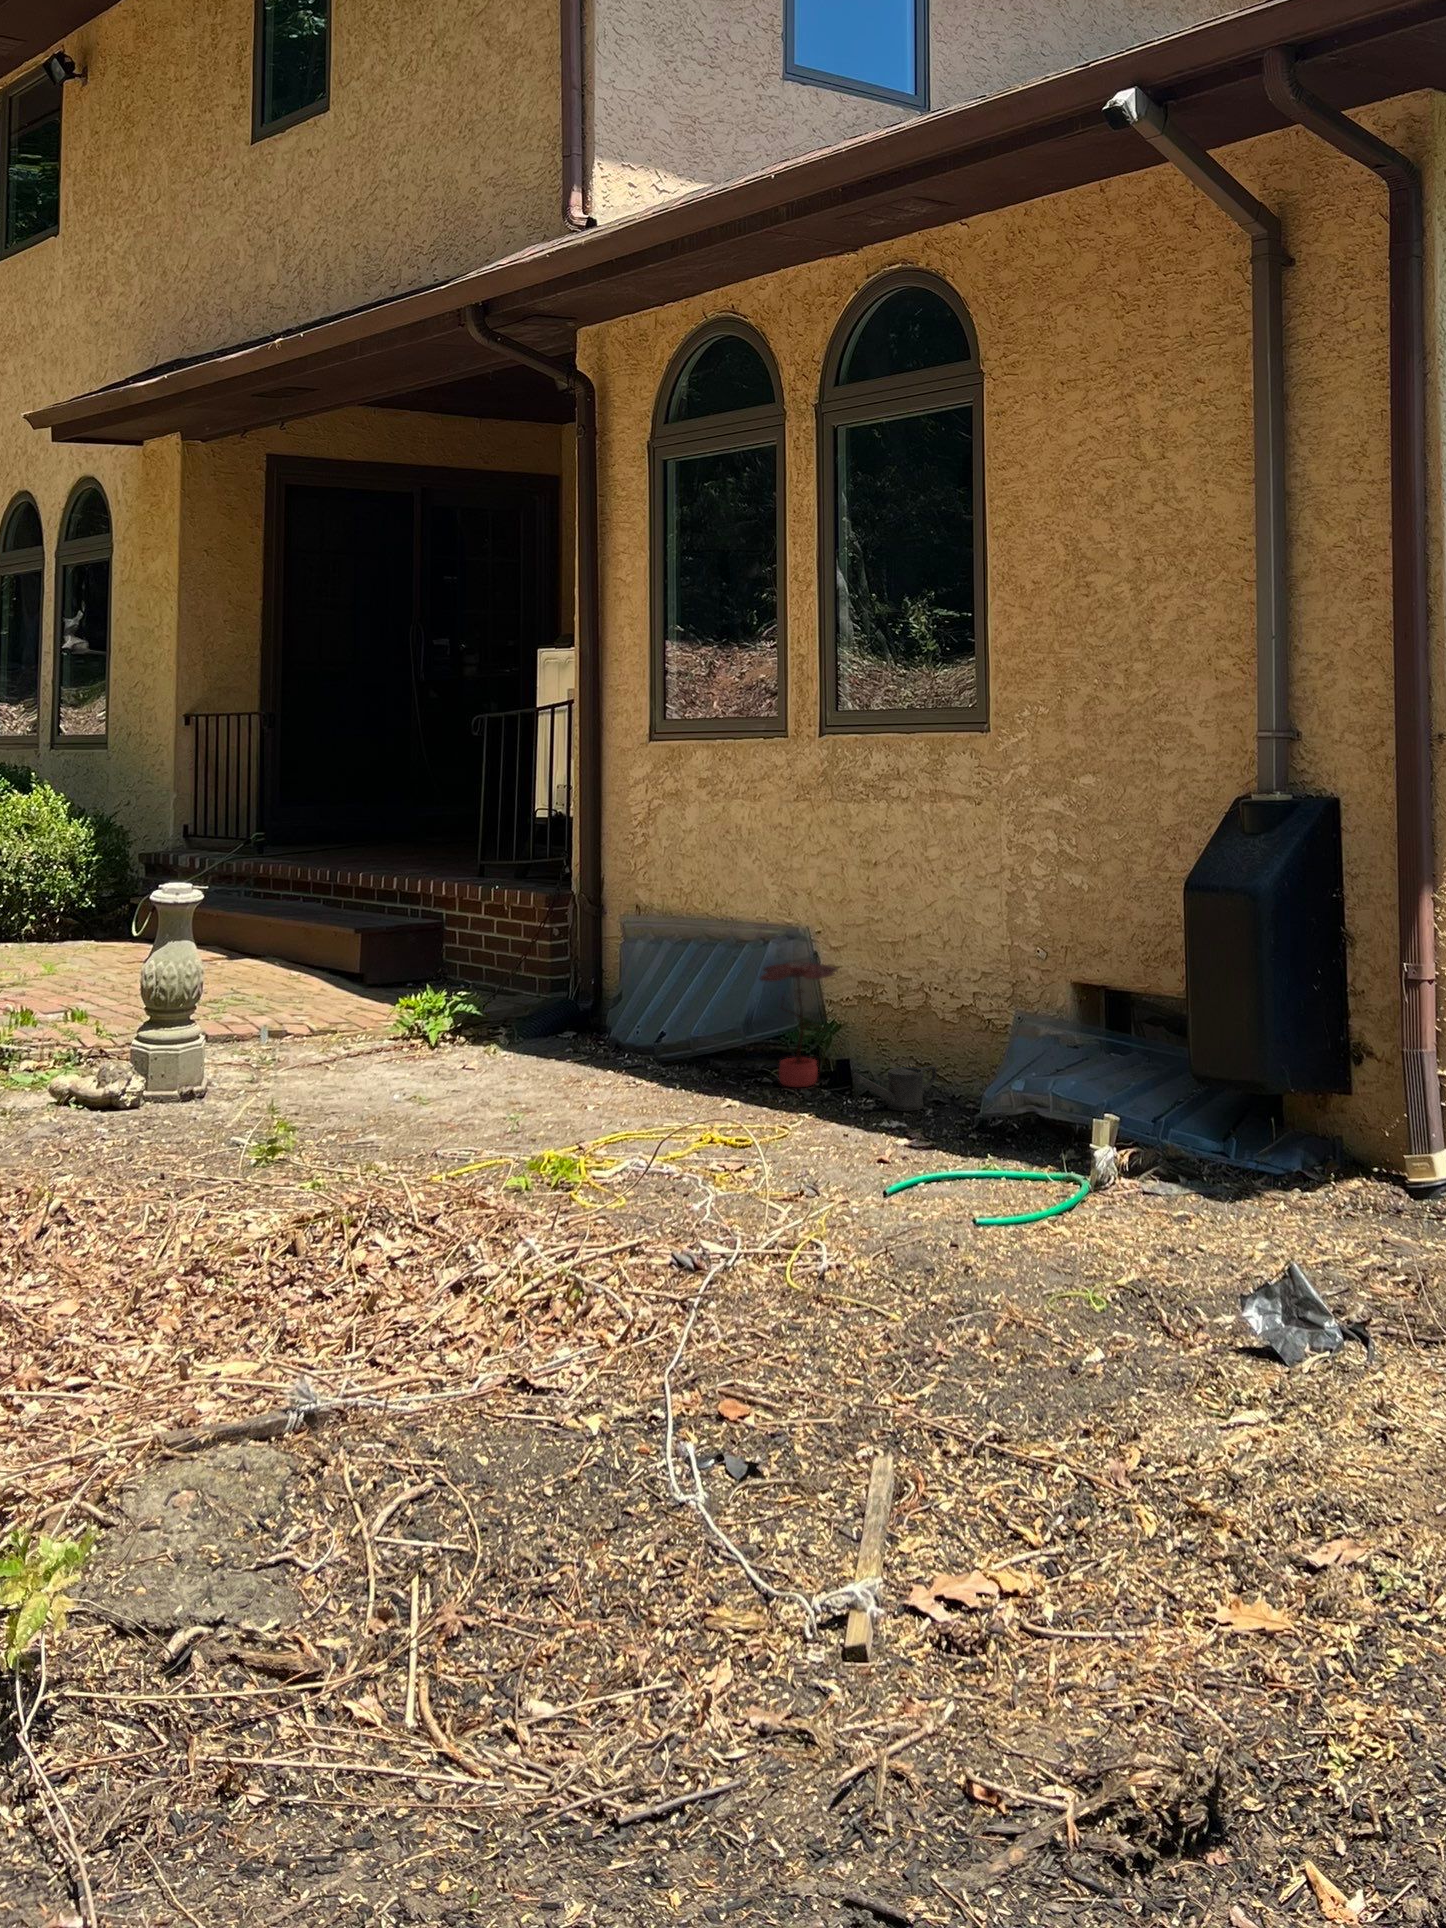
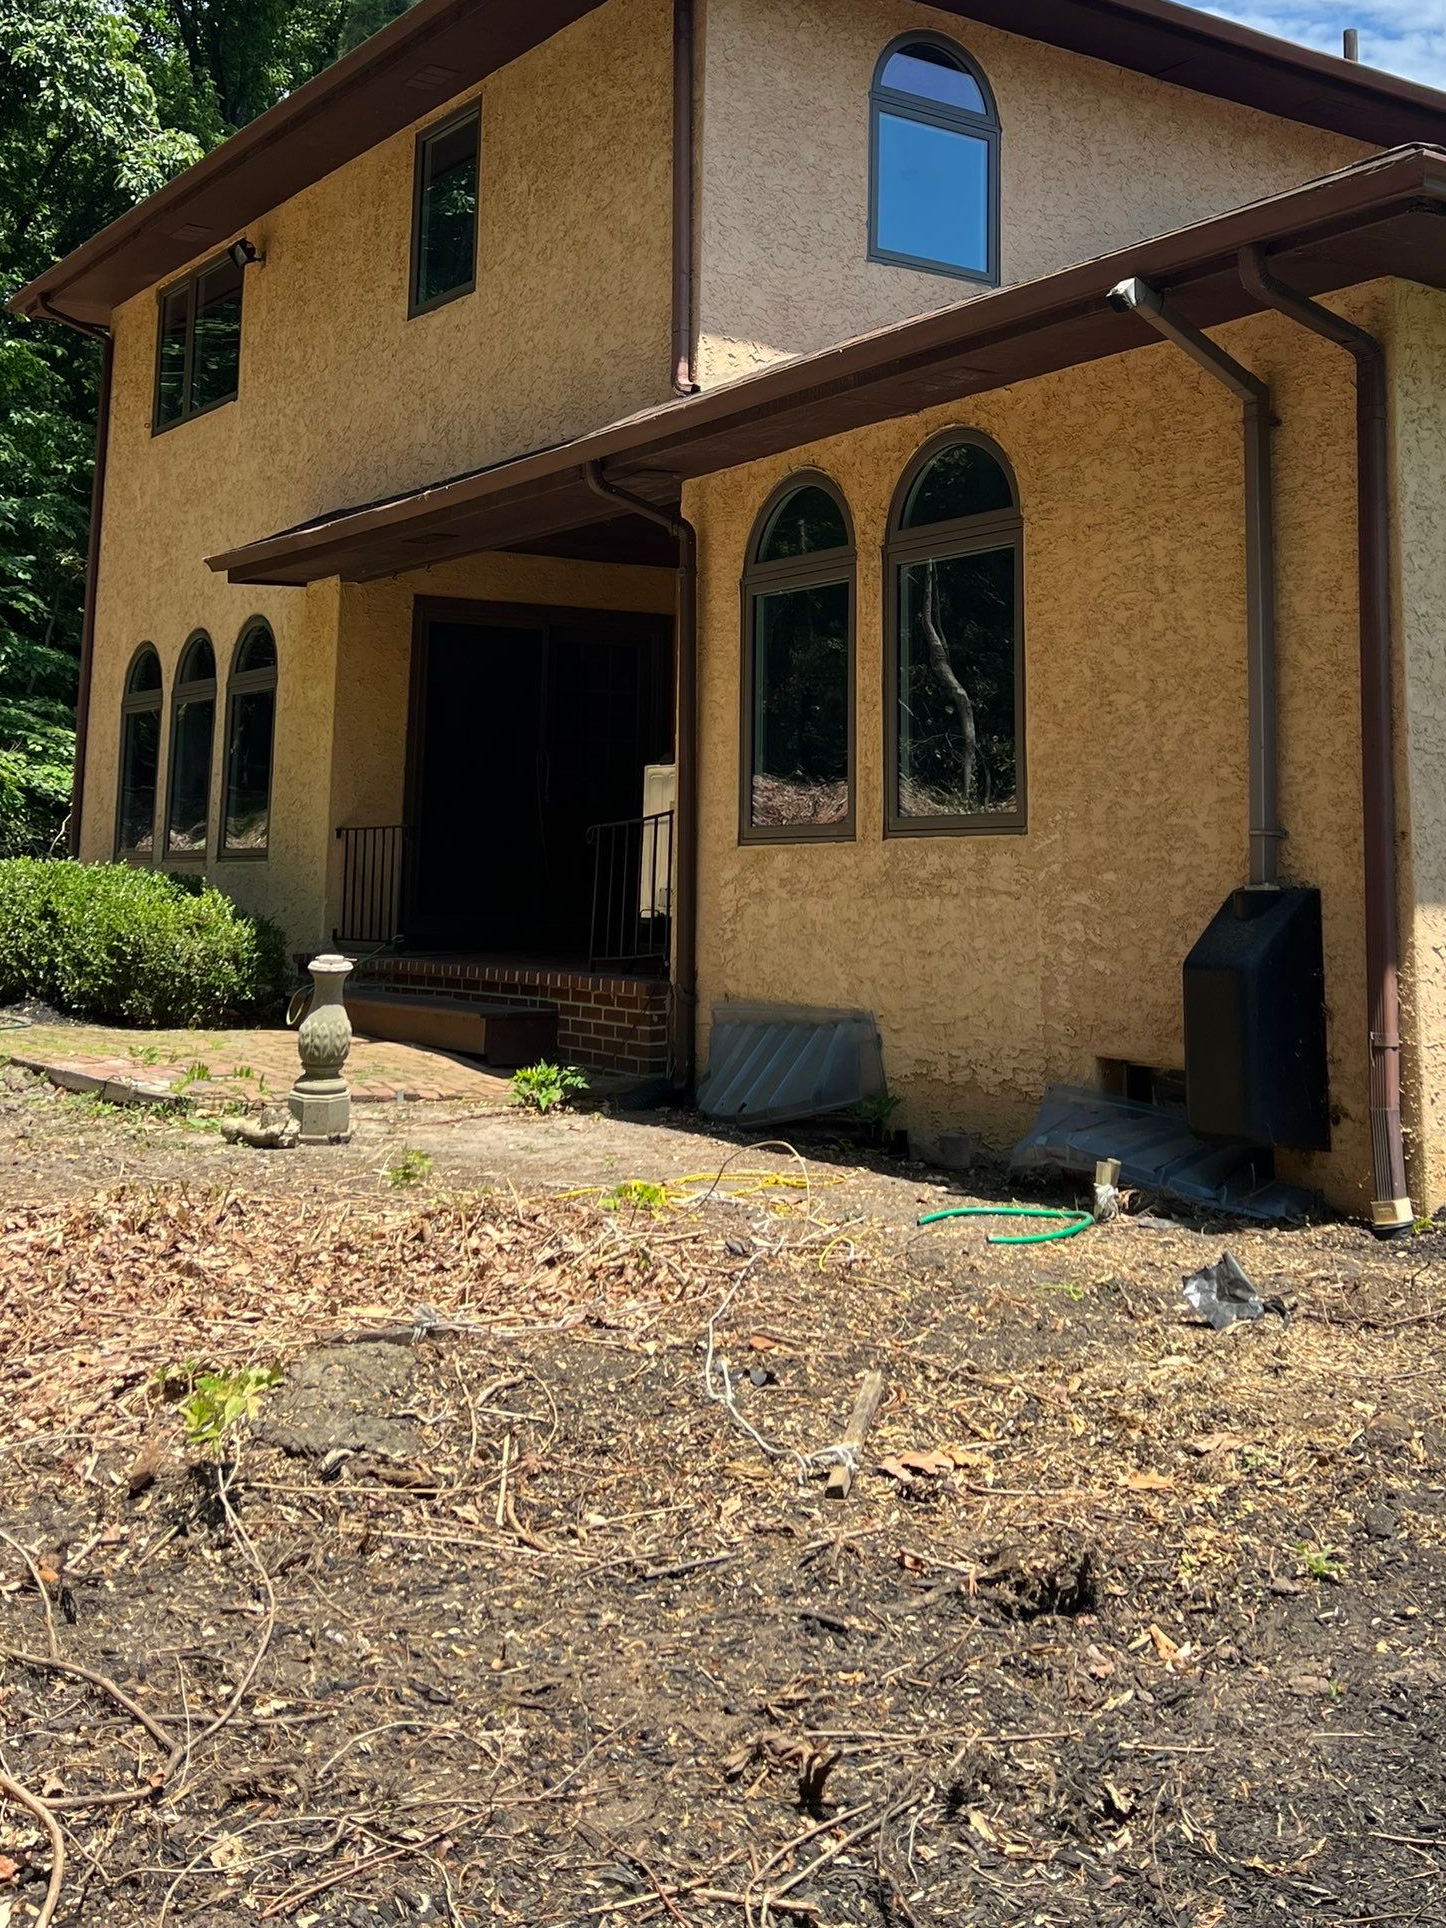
potted plant: present [760,962,838,1087] -> none [828,1038,900,1150]

